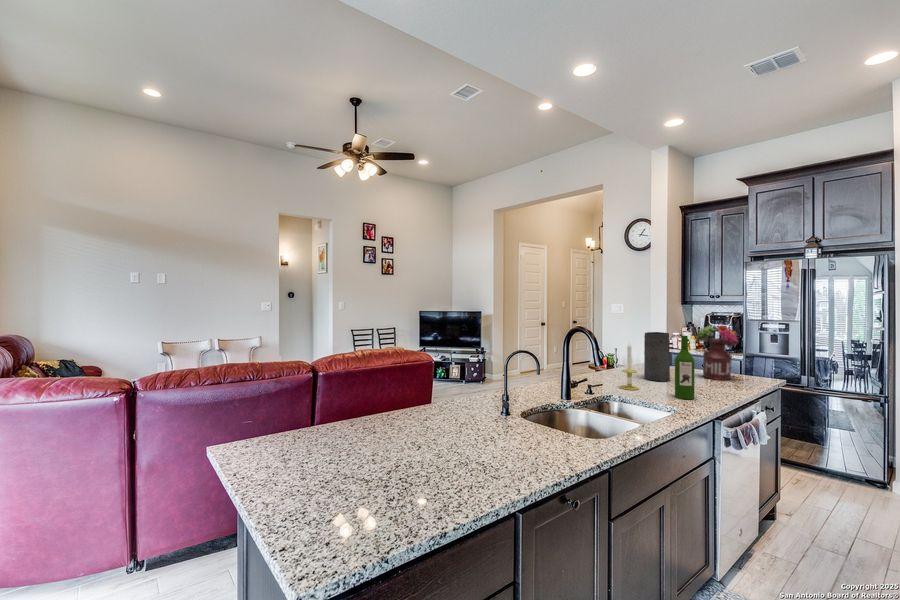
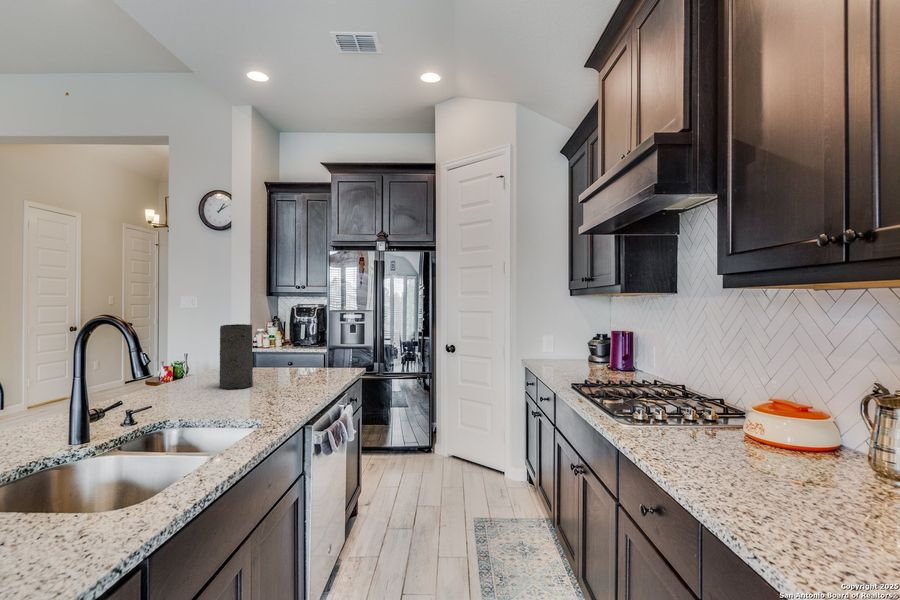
flower arrangement: present [696,325,738,380] -> none [282,313,327,377]
wine bottle: present [675,336,695,399] -> none [259,324,282,406]
candle: present [620,343,639,390] -> none [182,338,210,408]

